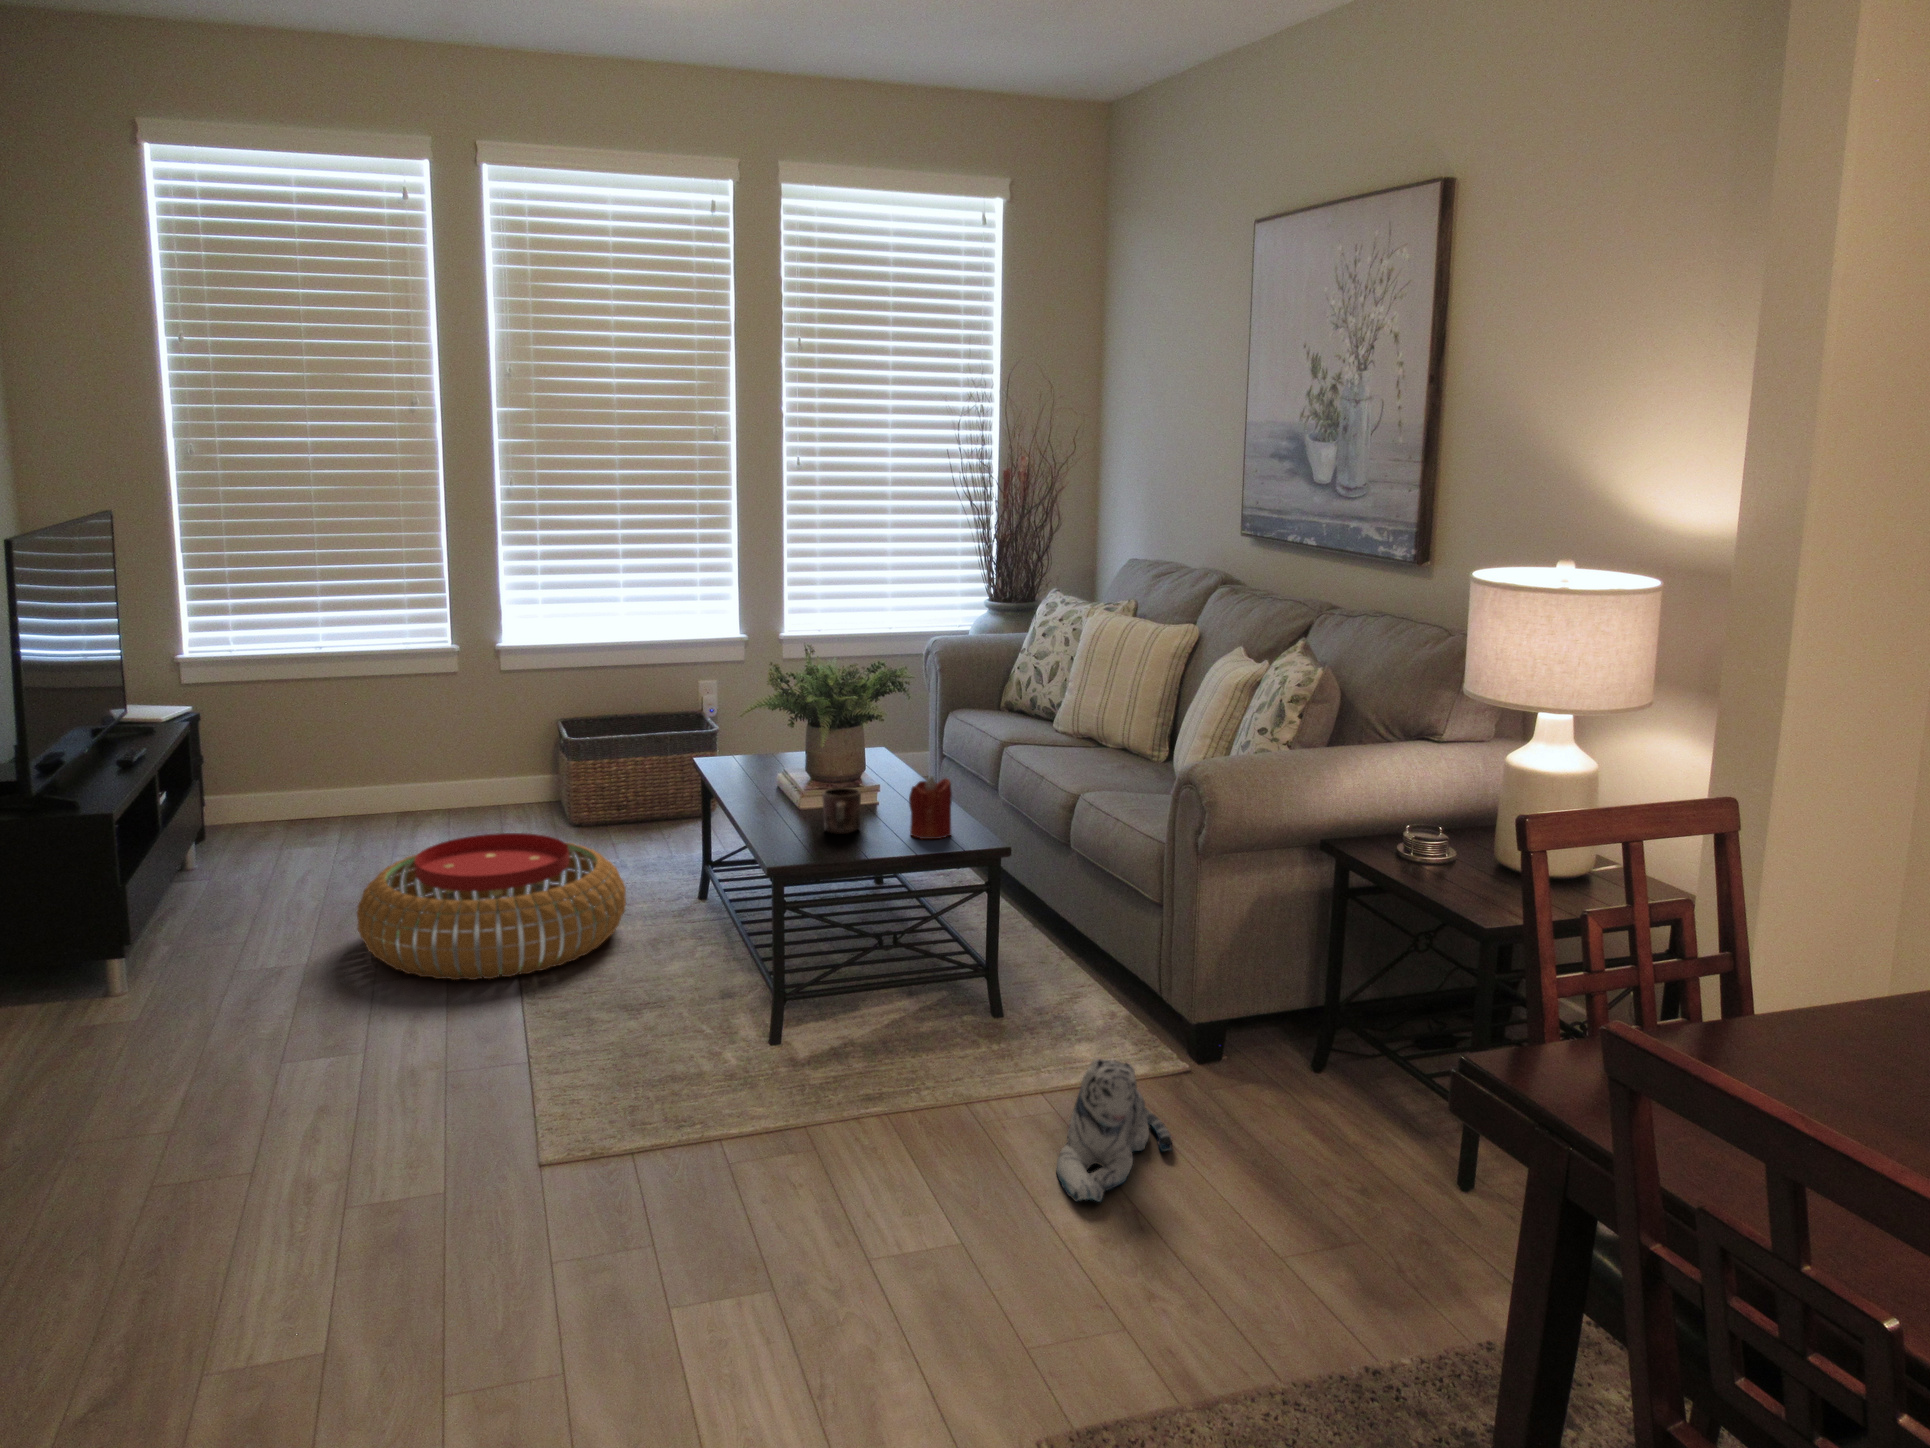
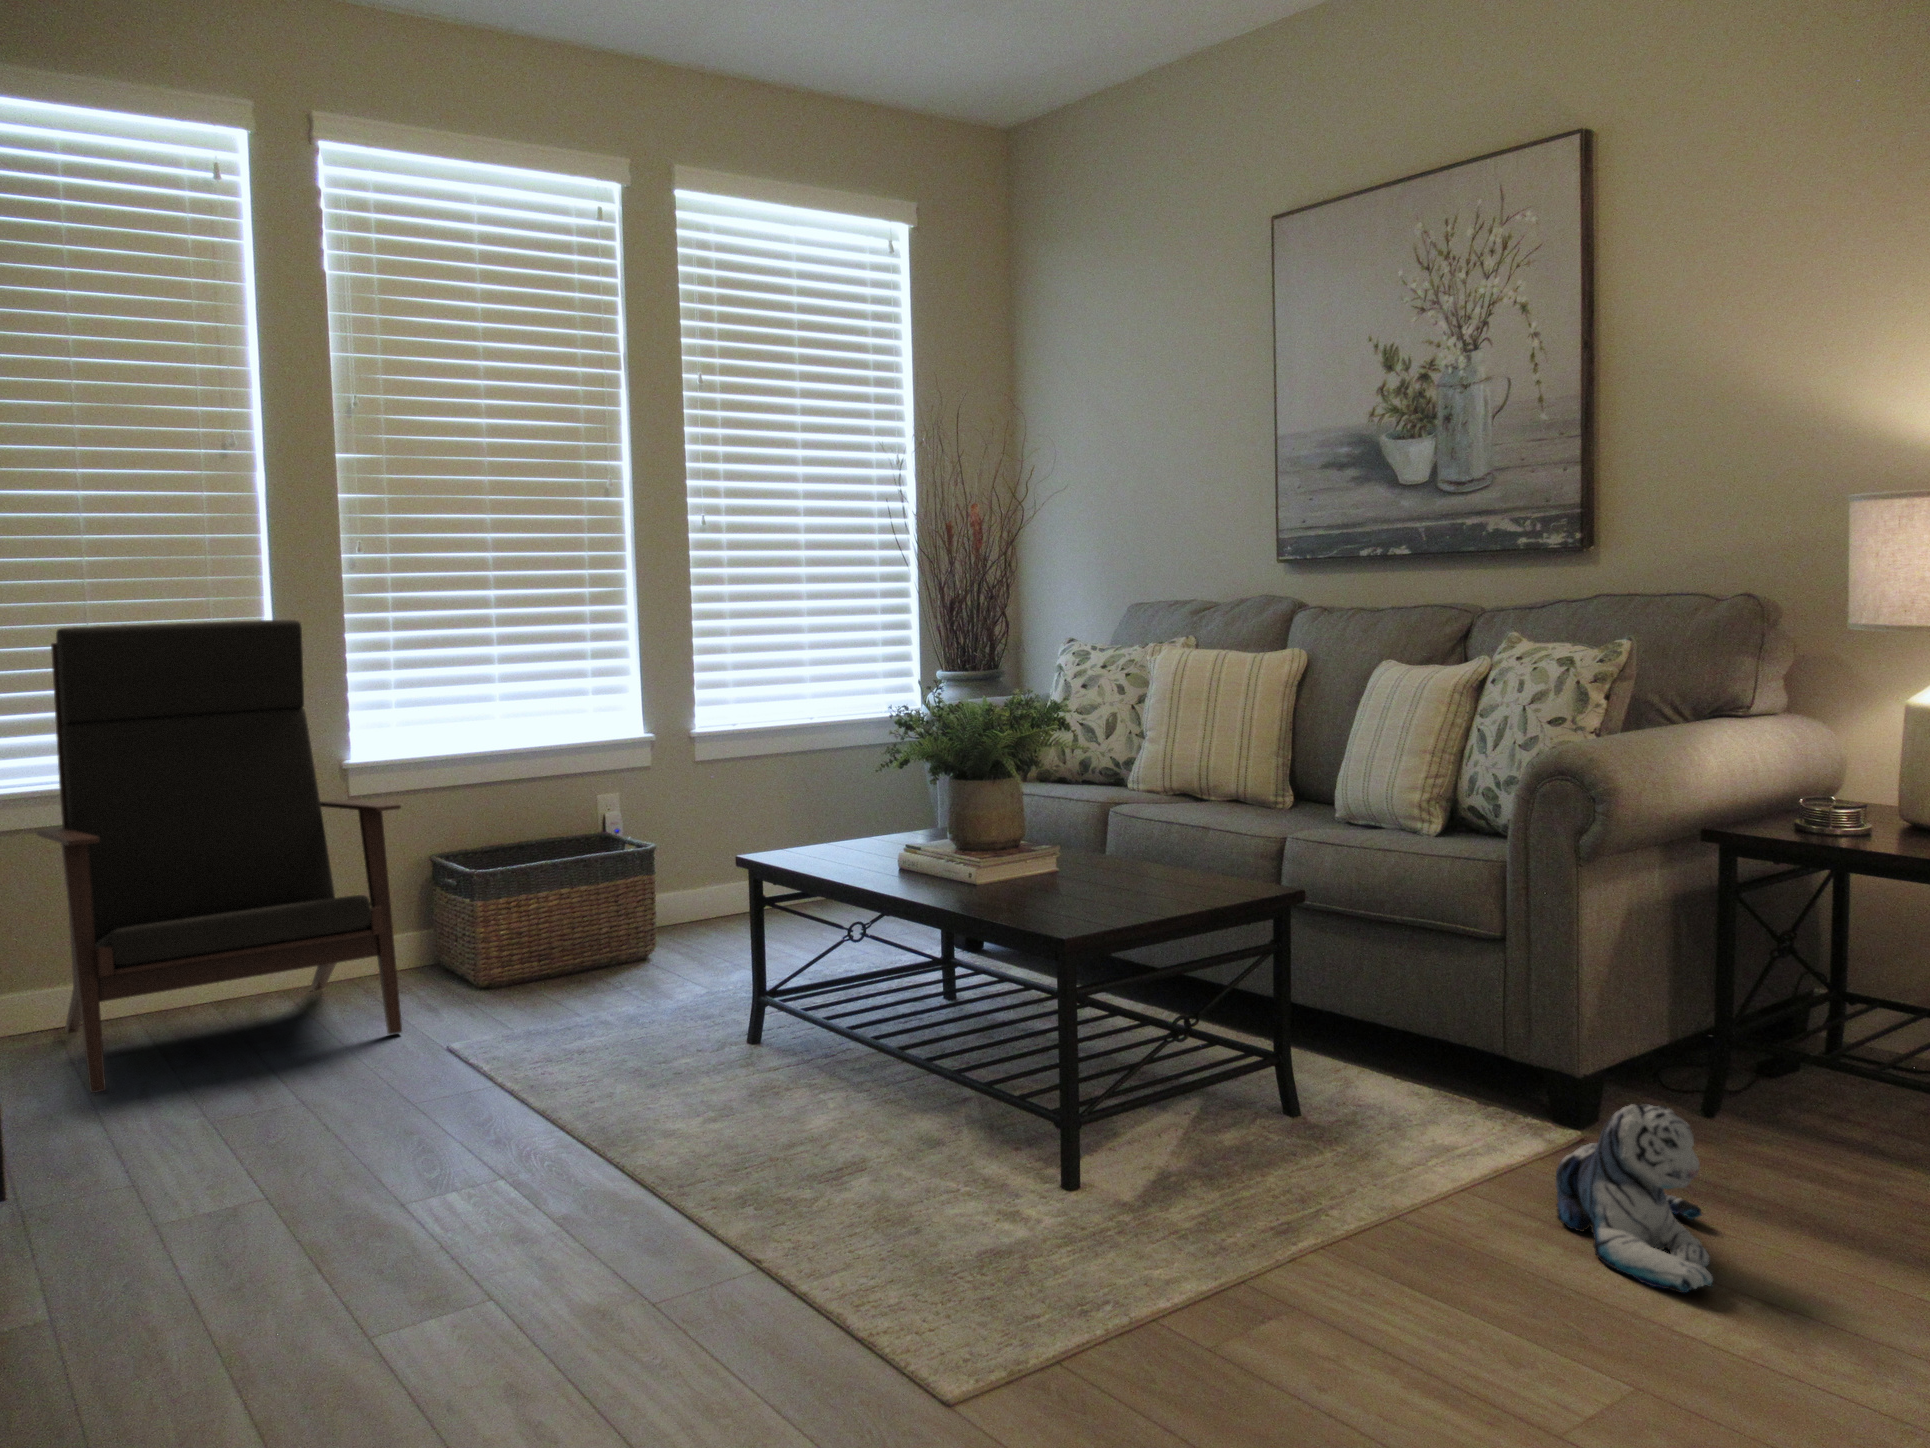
lounge chair: none [251,538,490,871] -> present [36,620,402,1093]
candle: present [909,775,952,839] -> none [1153,811,1211,894]
mug: present [822,788,861,834] -> none [1041,843,1091,901]
pouf: present [357,833,626,980] -> none [338,976,715,1185]

